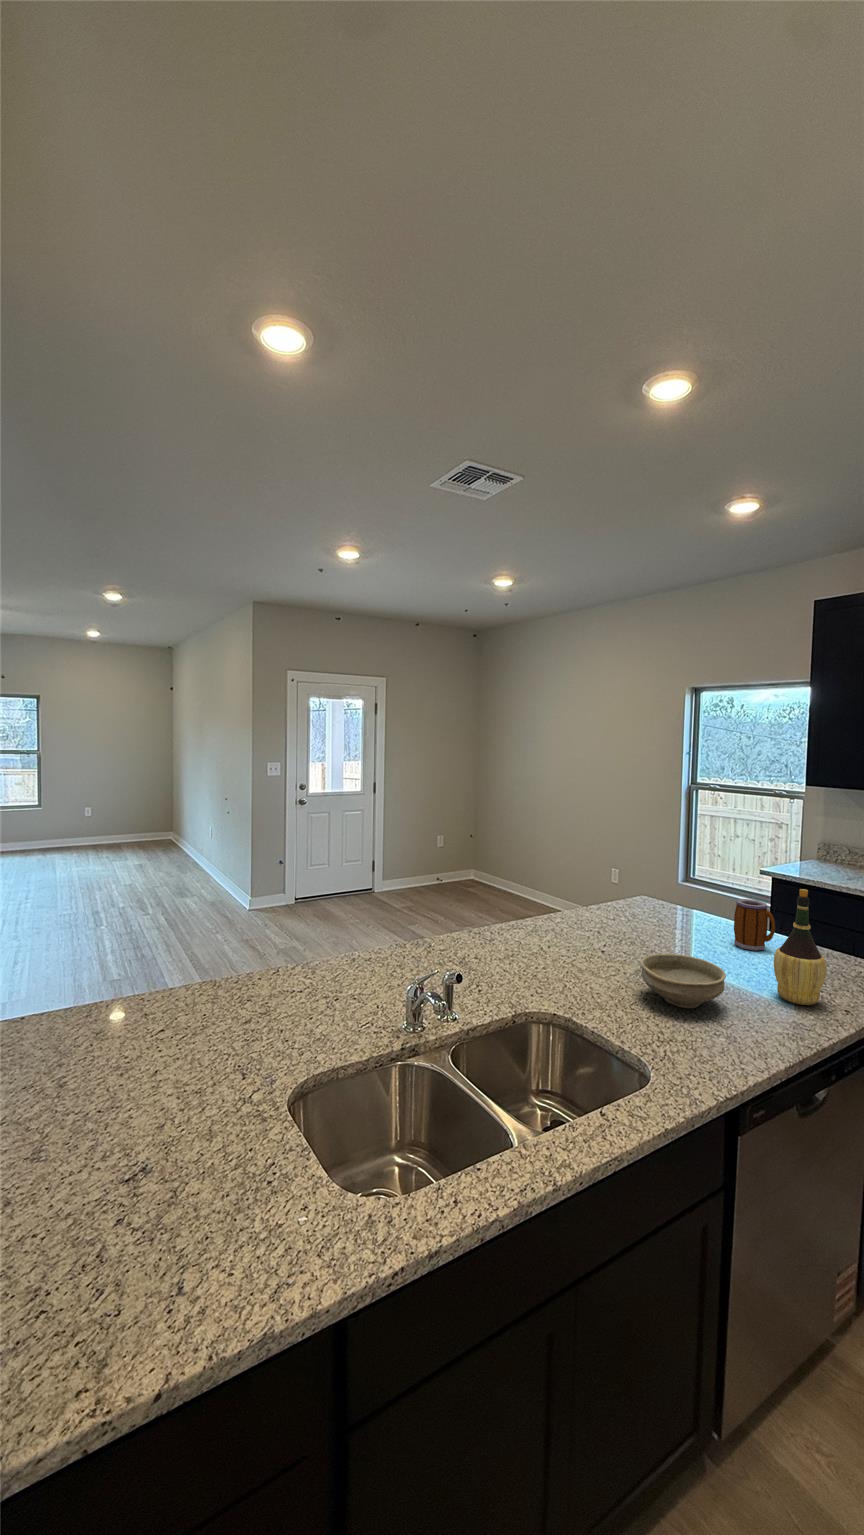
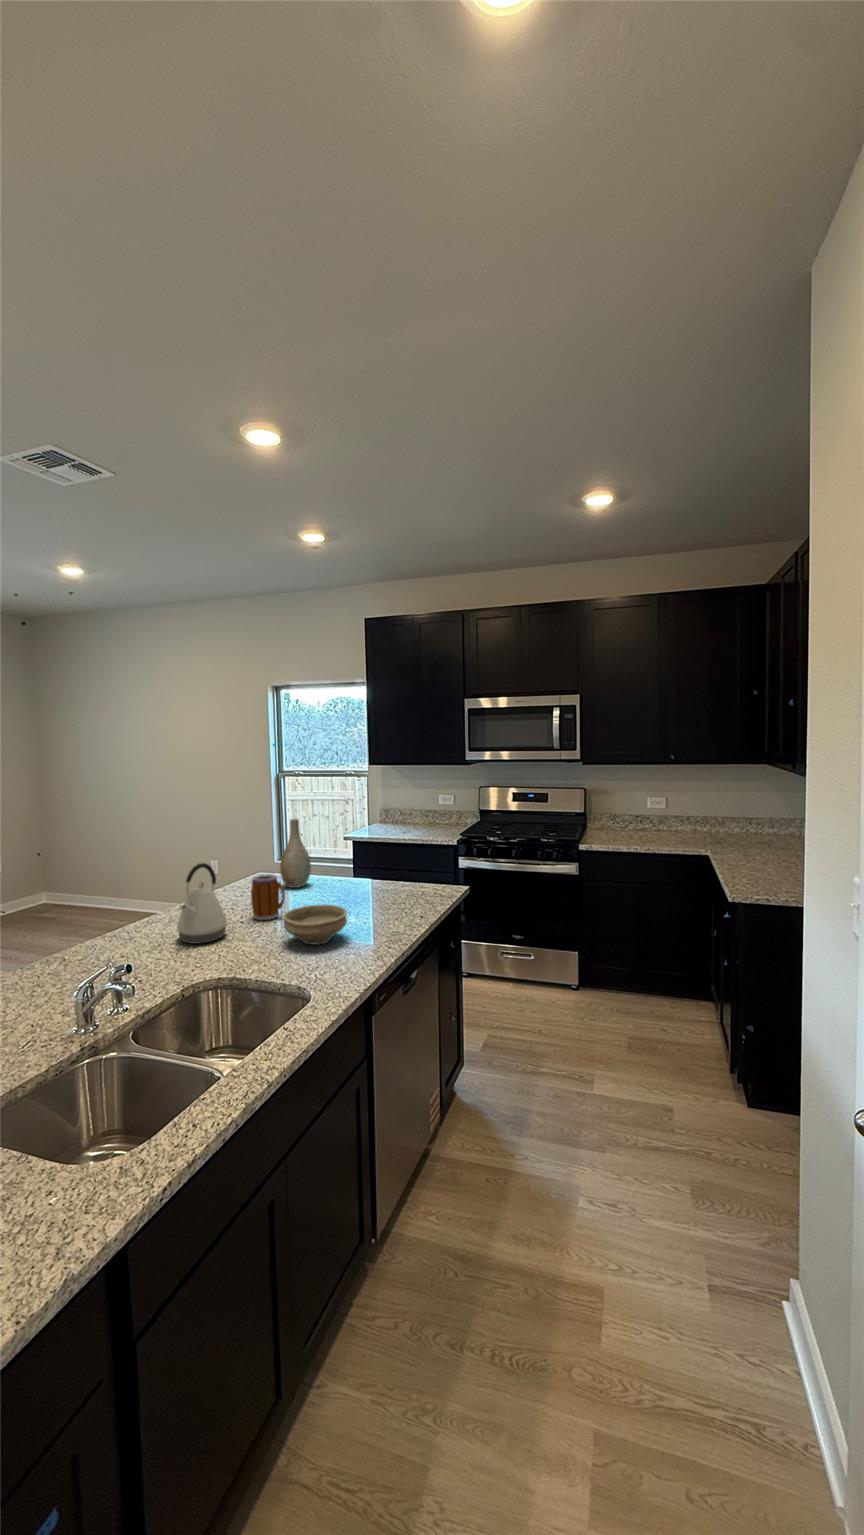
vase: none [662,843,700,925] -> present [280,818,311,888]
kettle: none [532,879,584,966] -> present [177,863,227,944]
wine bottle: present [774,889,827,1005] -> none [375,836,408,921]
mug: present [734,899,775,950] -> present [251,874,285,920]

